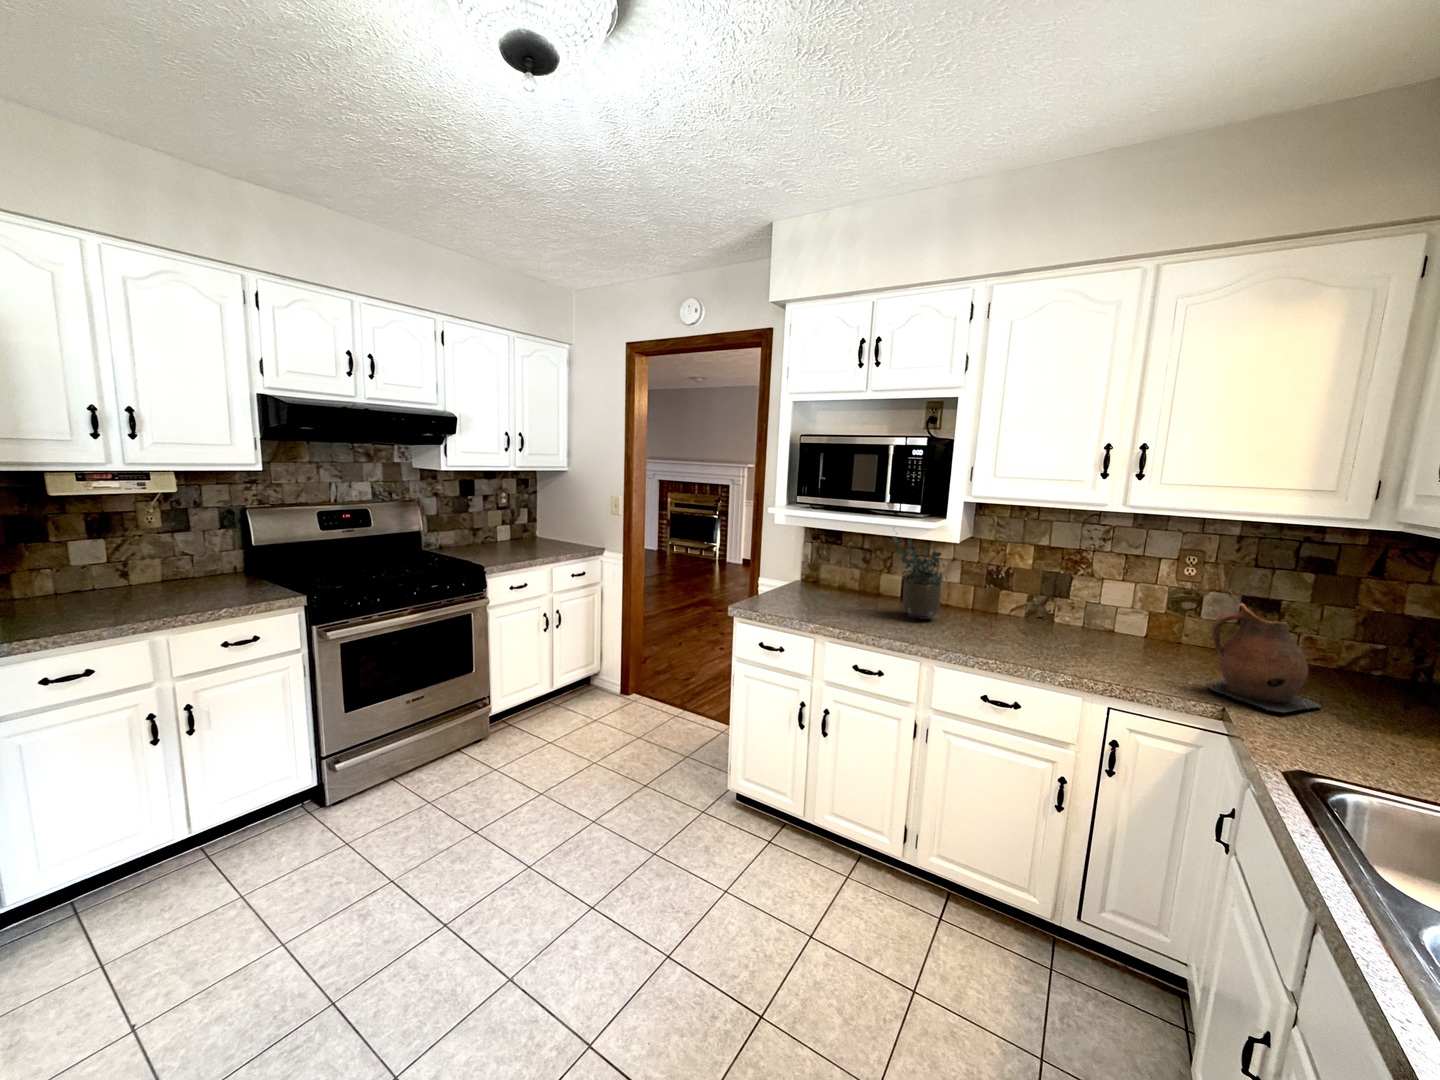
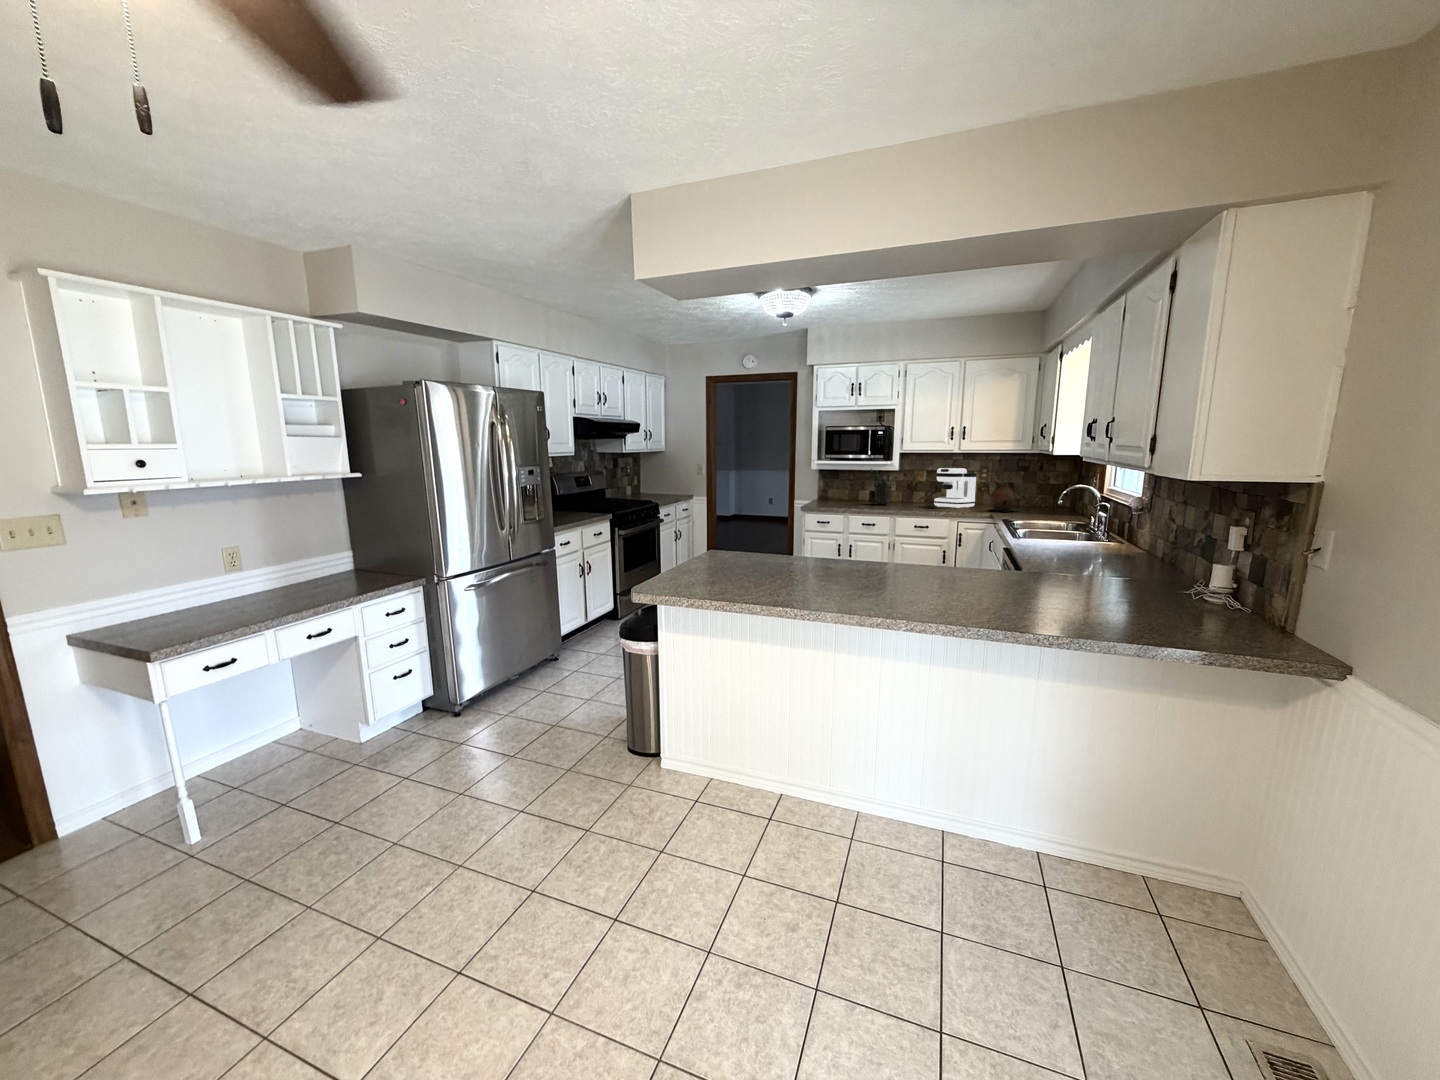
coffee maker: none [1046,549,1174,665] -> present [934,468,976,508]

